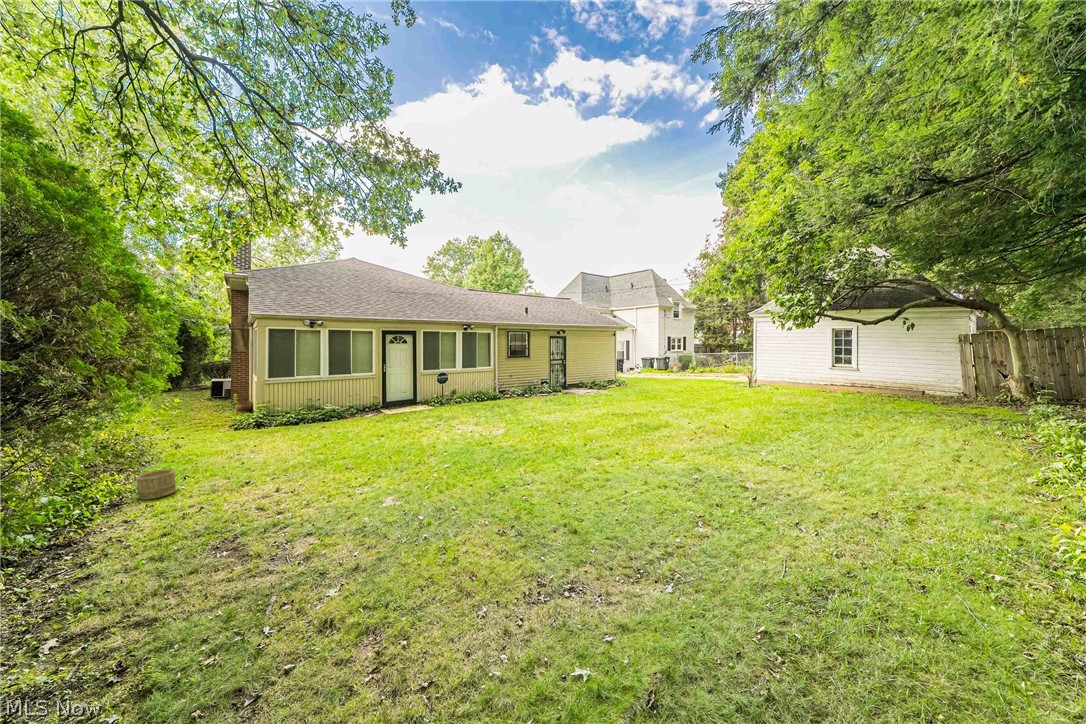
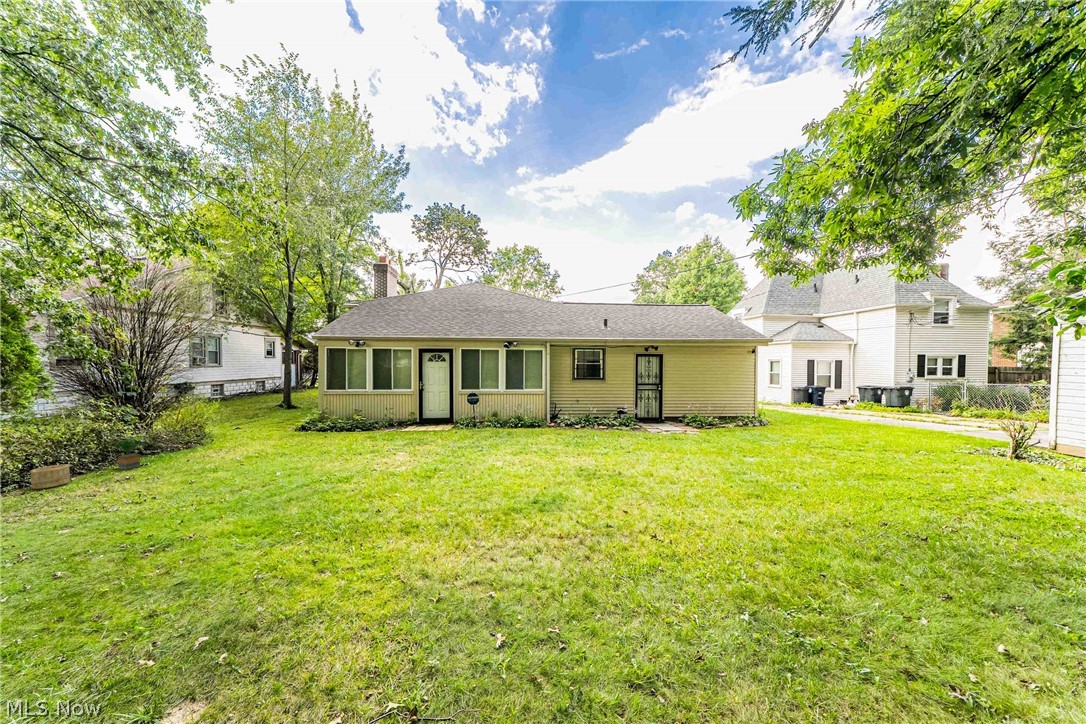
potted tree: none [169,438,200,477] -> present [115,439,143,470]

